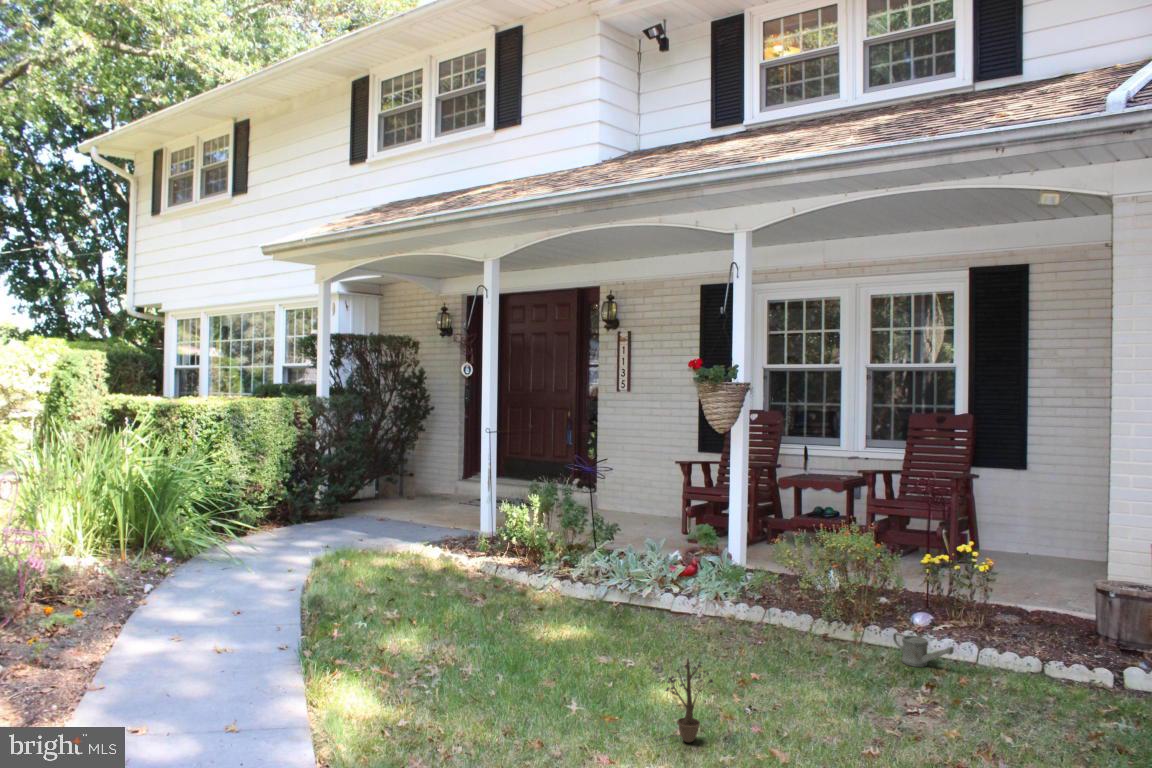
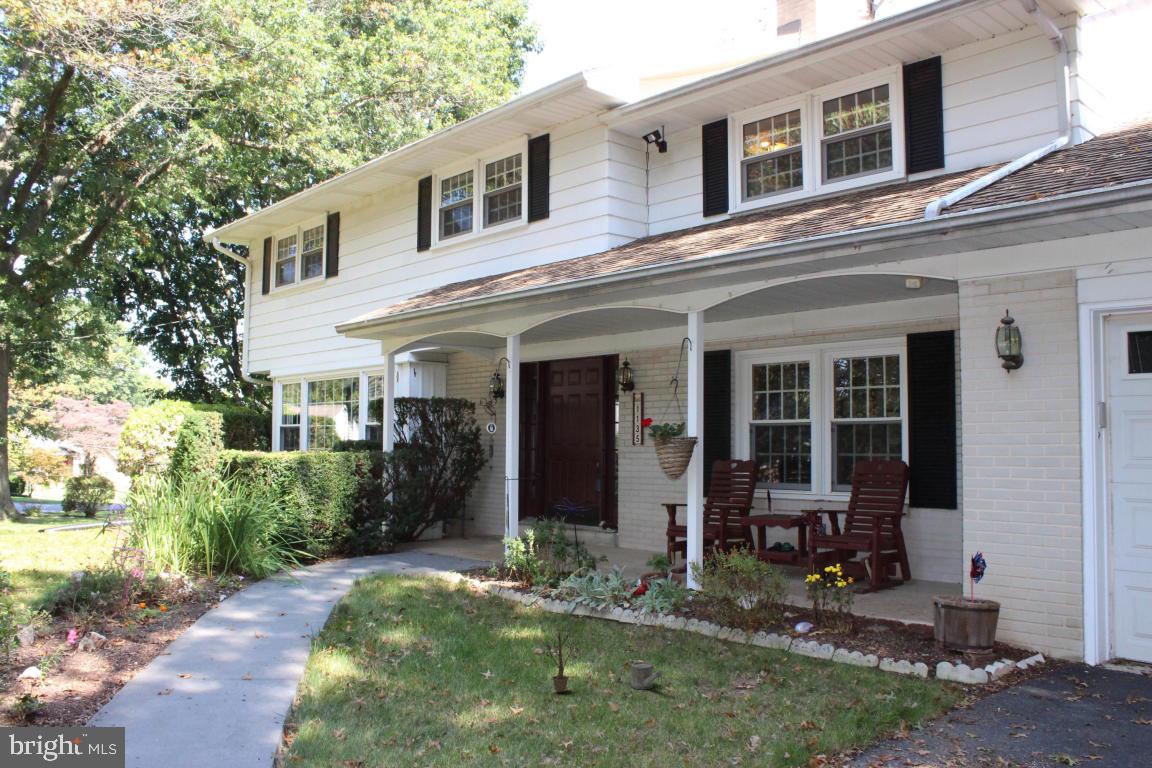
watering can: present [893,633,954,667] -> present [631,660,662,689]

